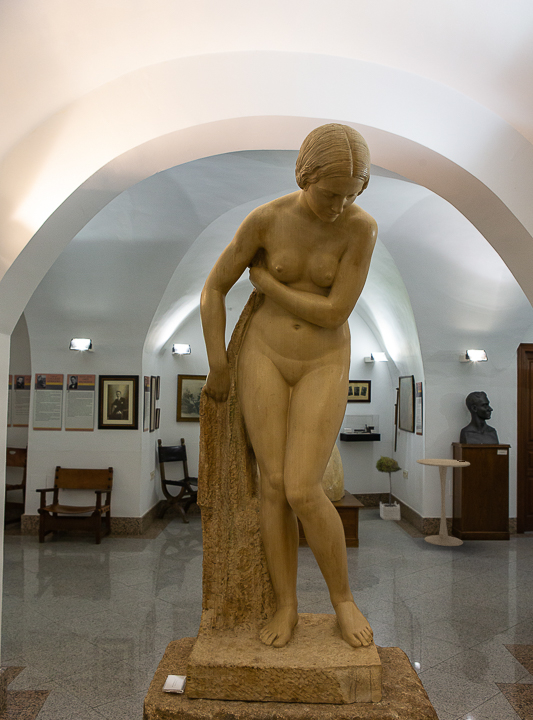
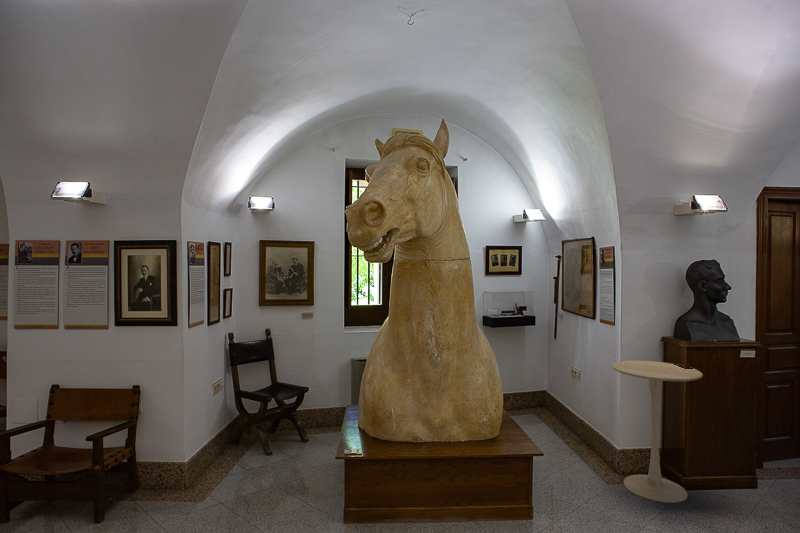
potted tree: present [376,456,401,520] -> none [533,347,570,435]

